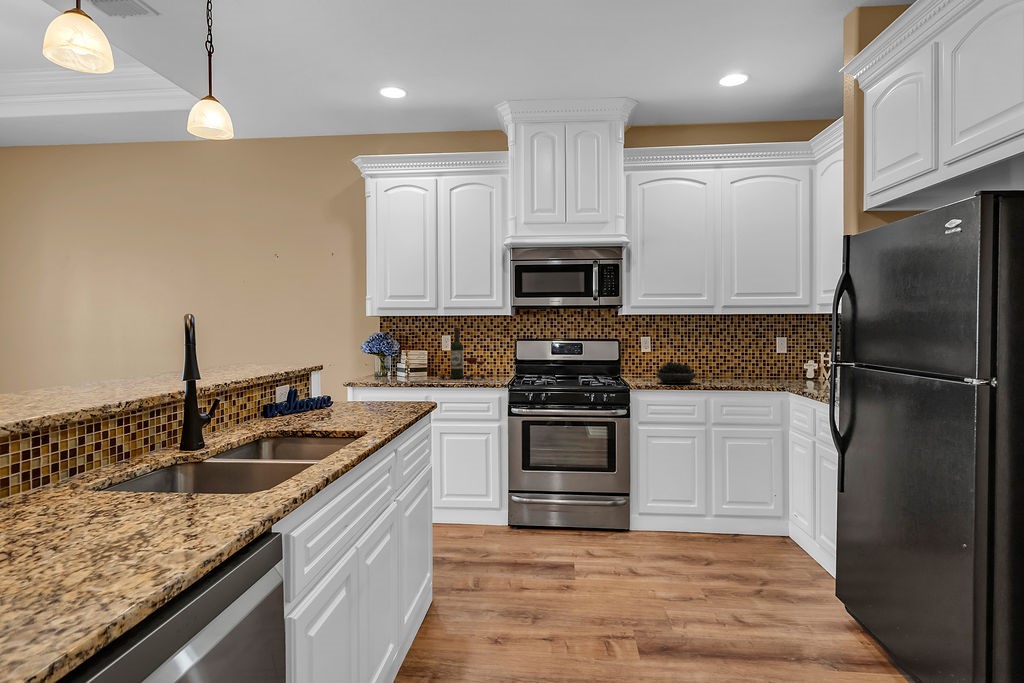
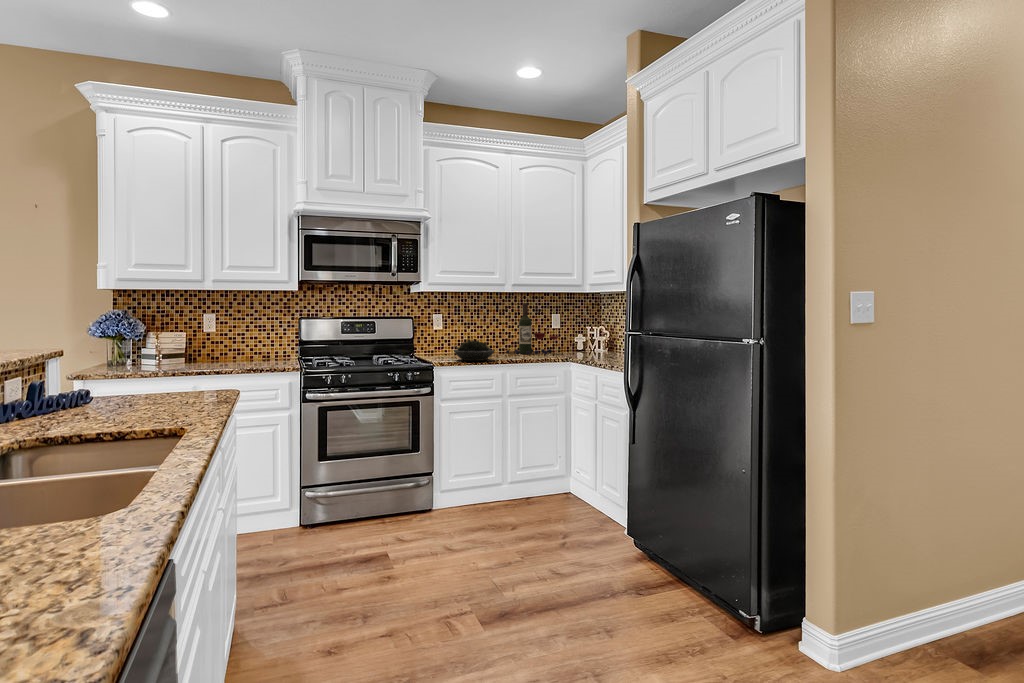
wine bottle: present [439,328,485,379] -> present [506,303,559,354]

